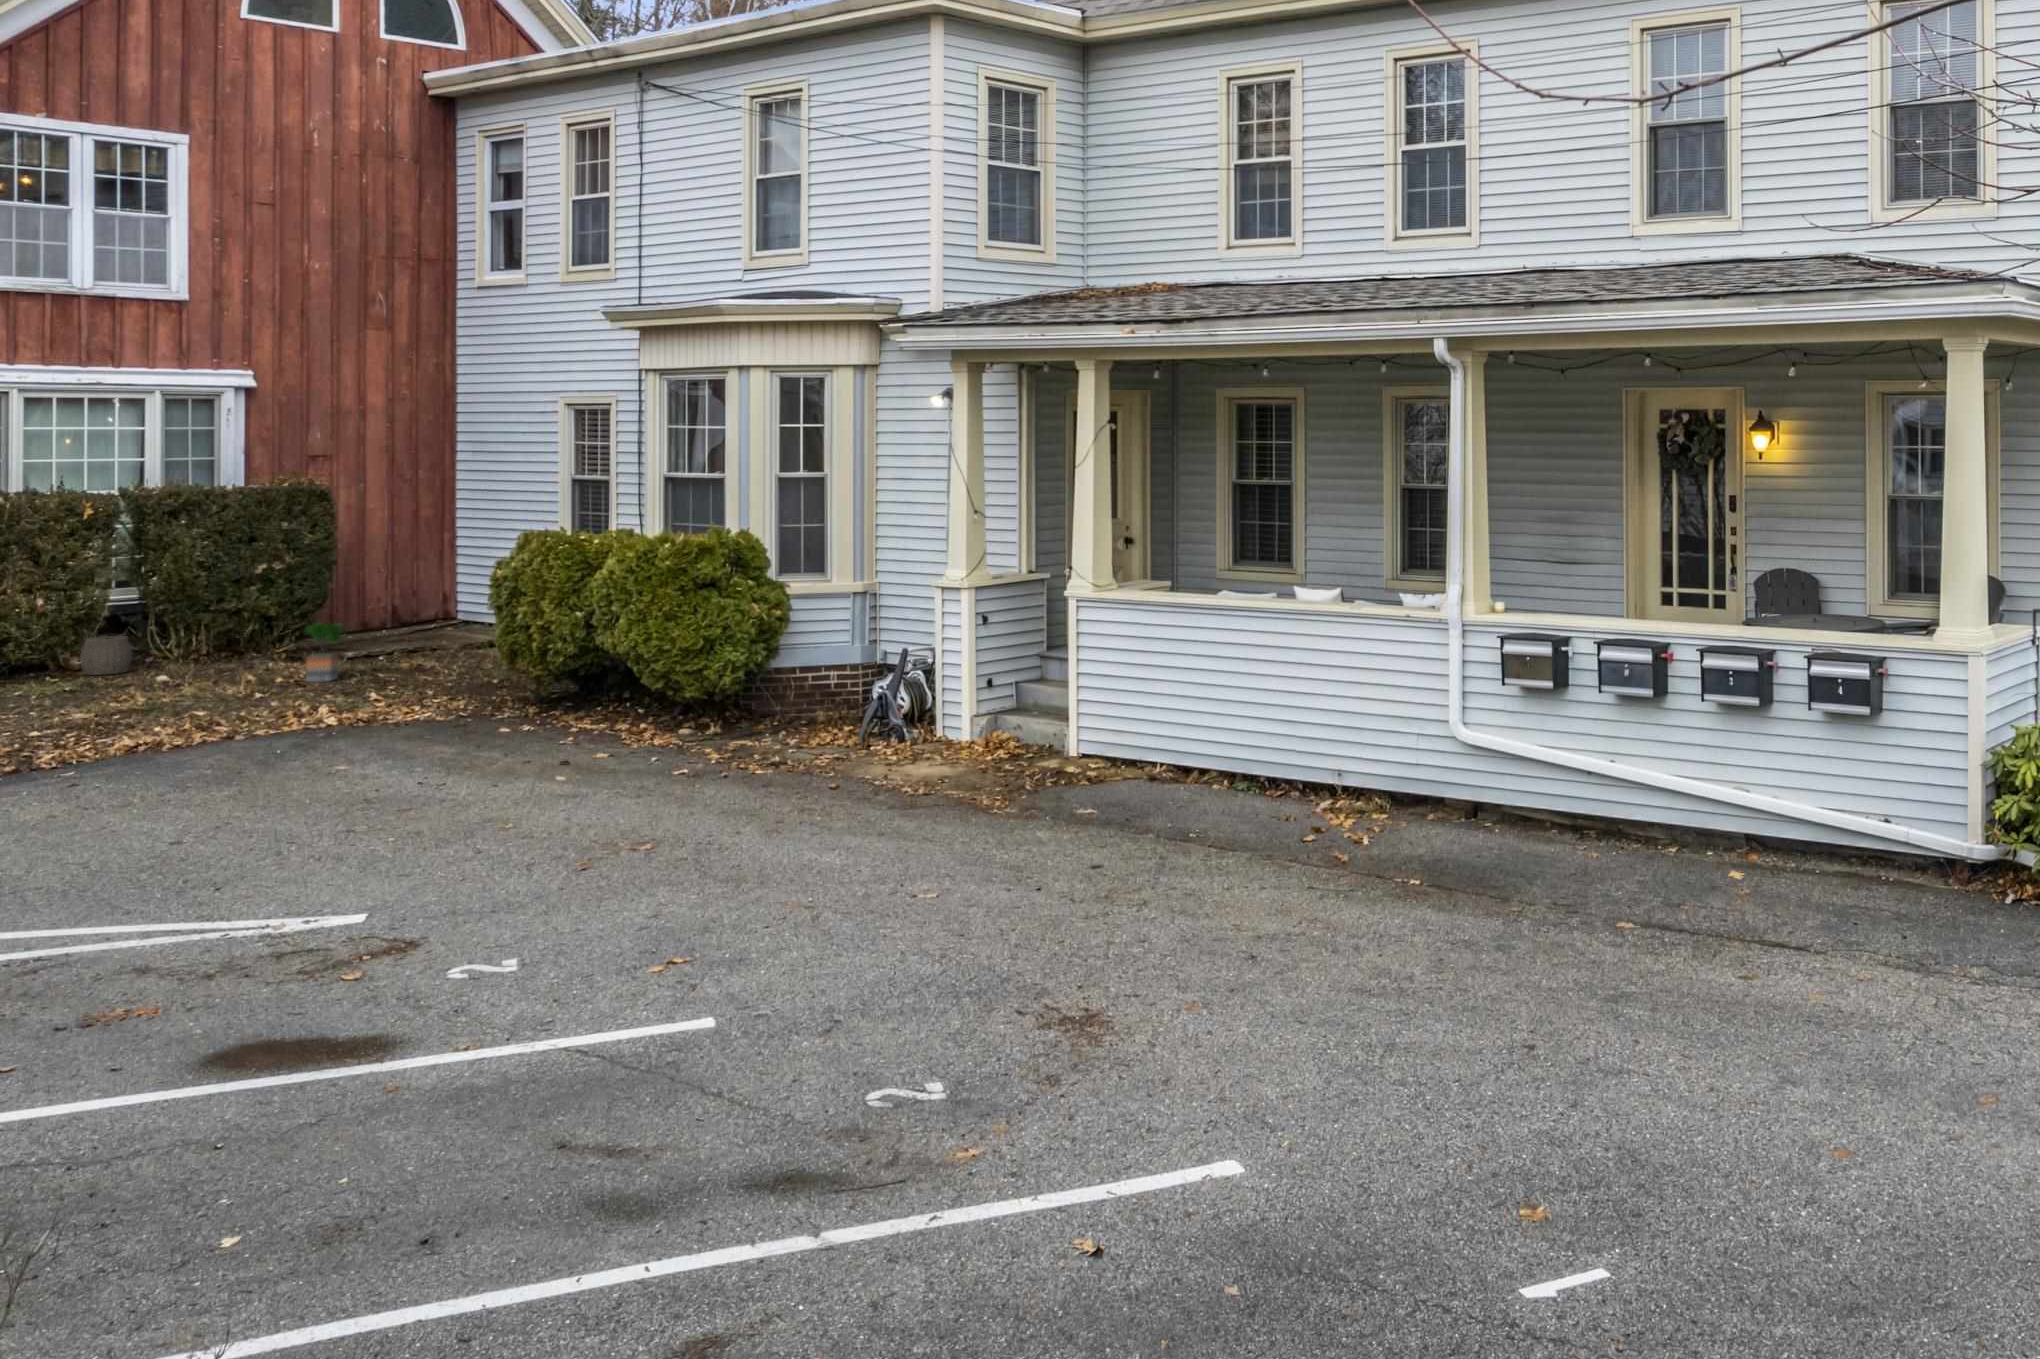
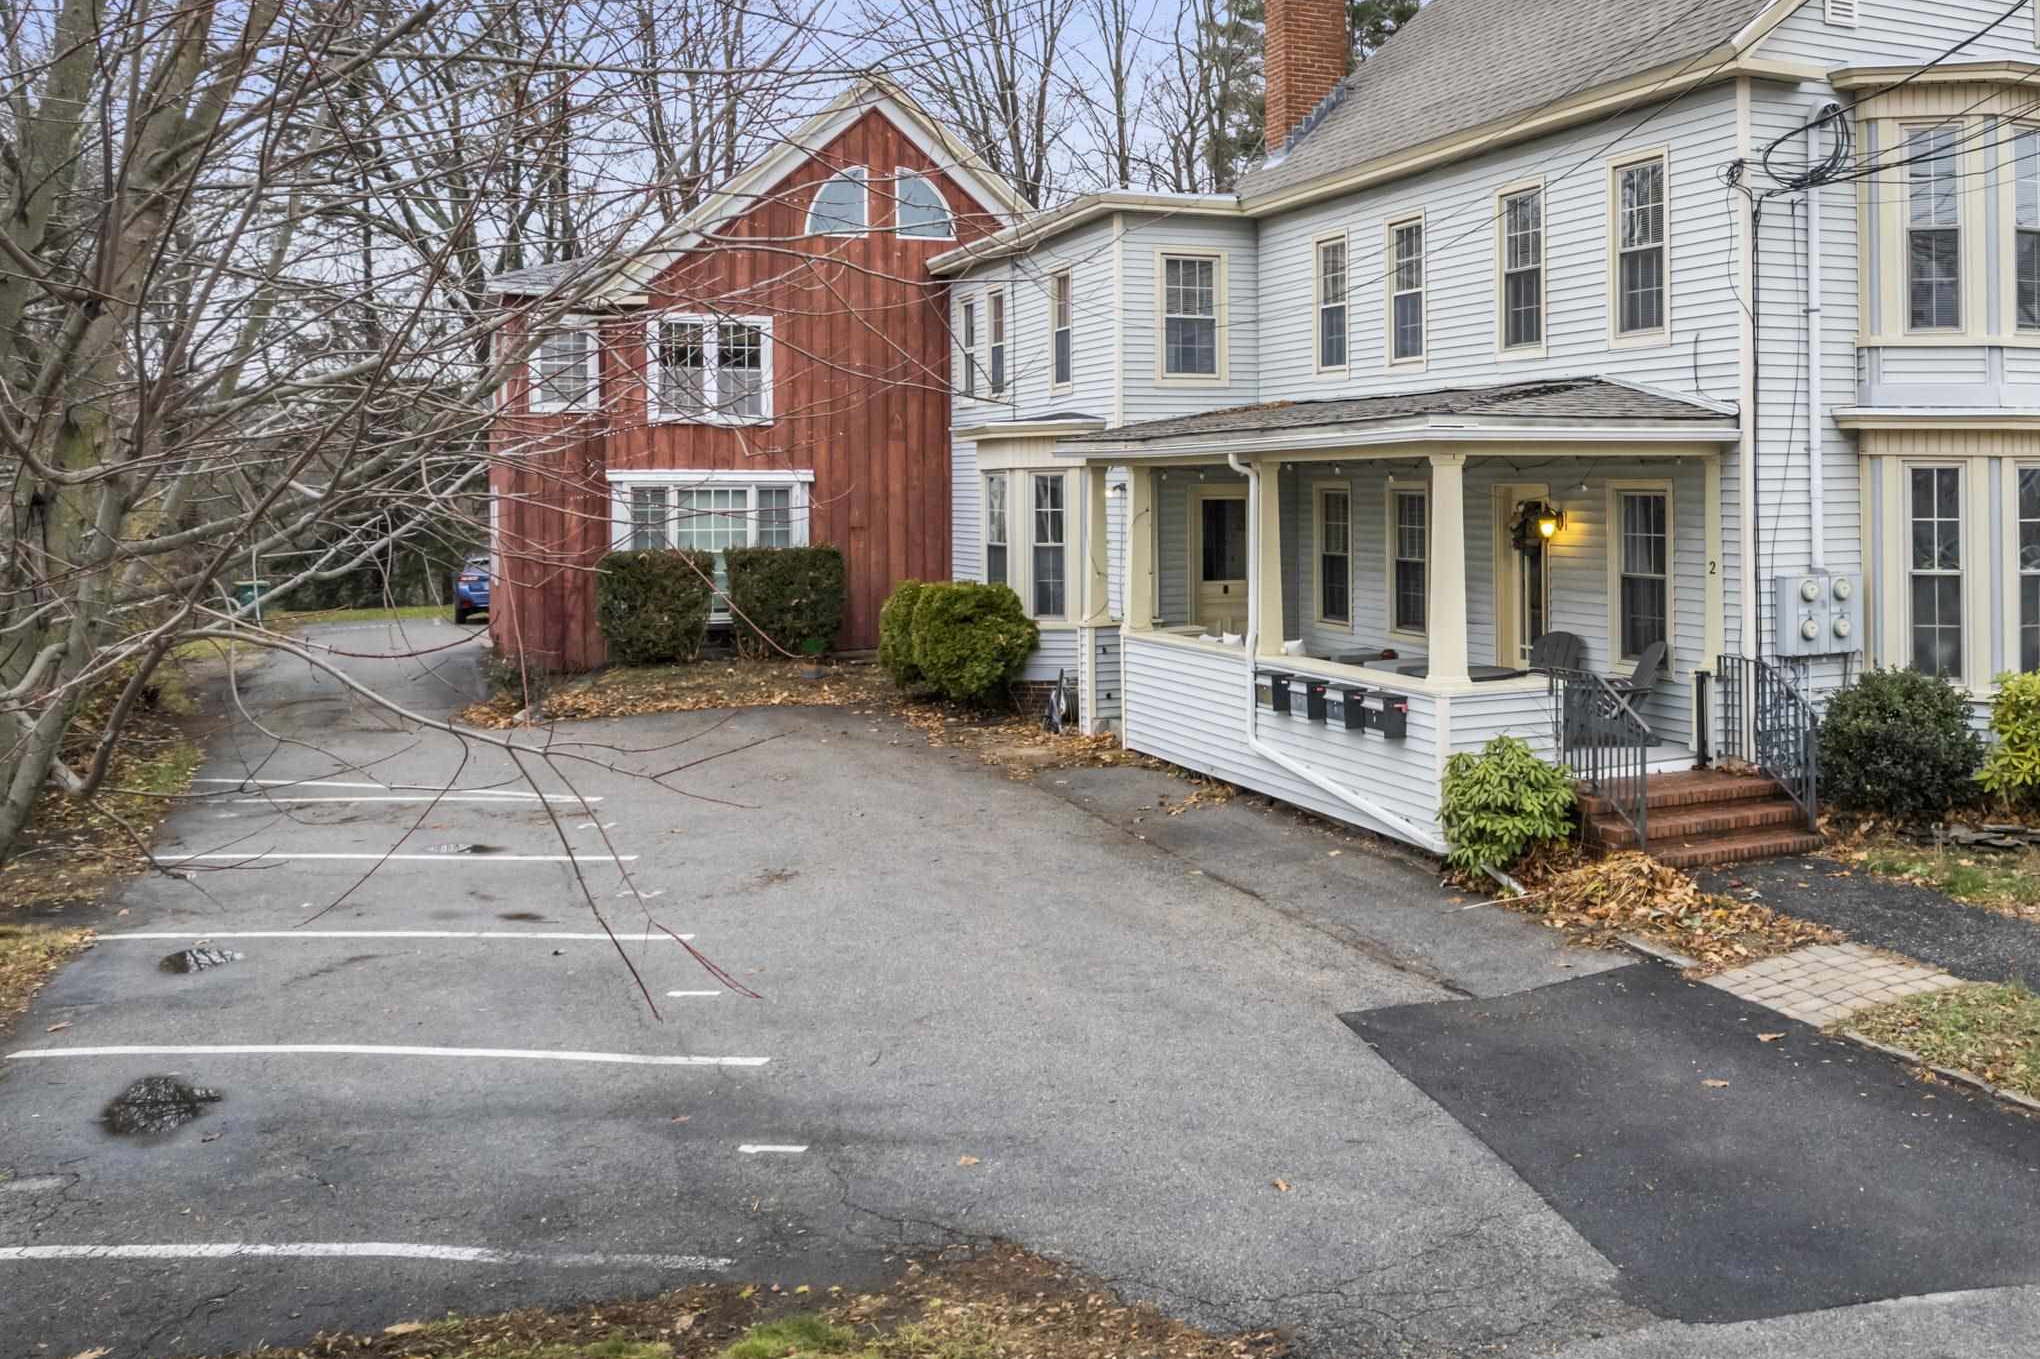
woven basket: present [80,636,132,675] -> none [690,643,720,668]

